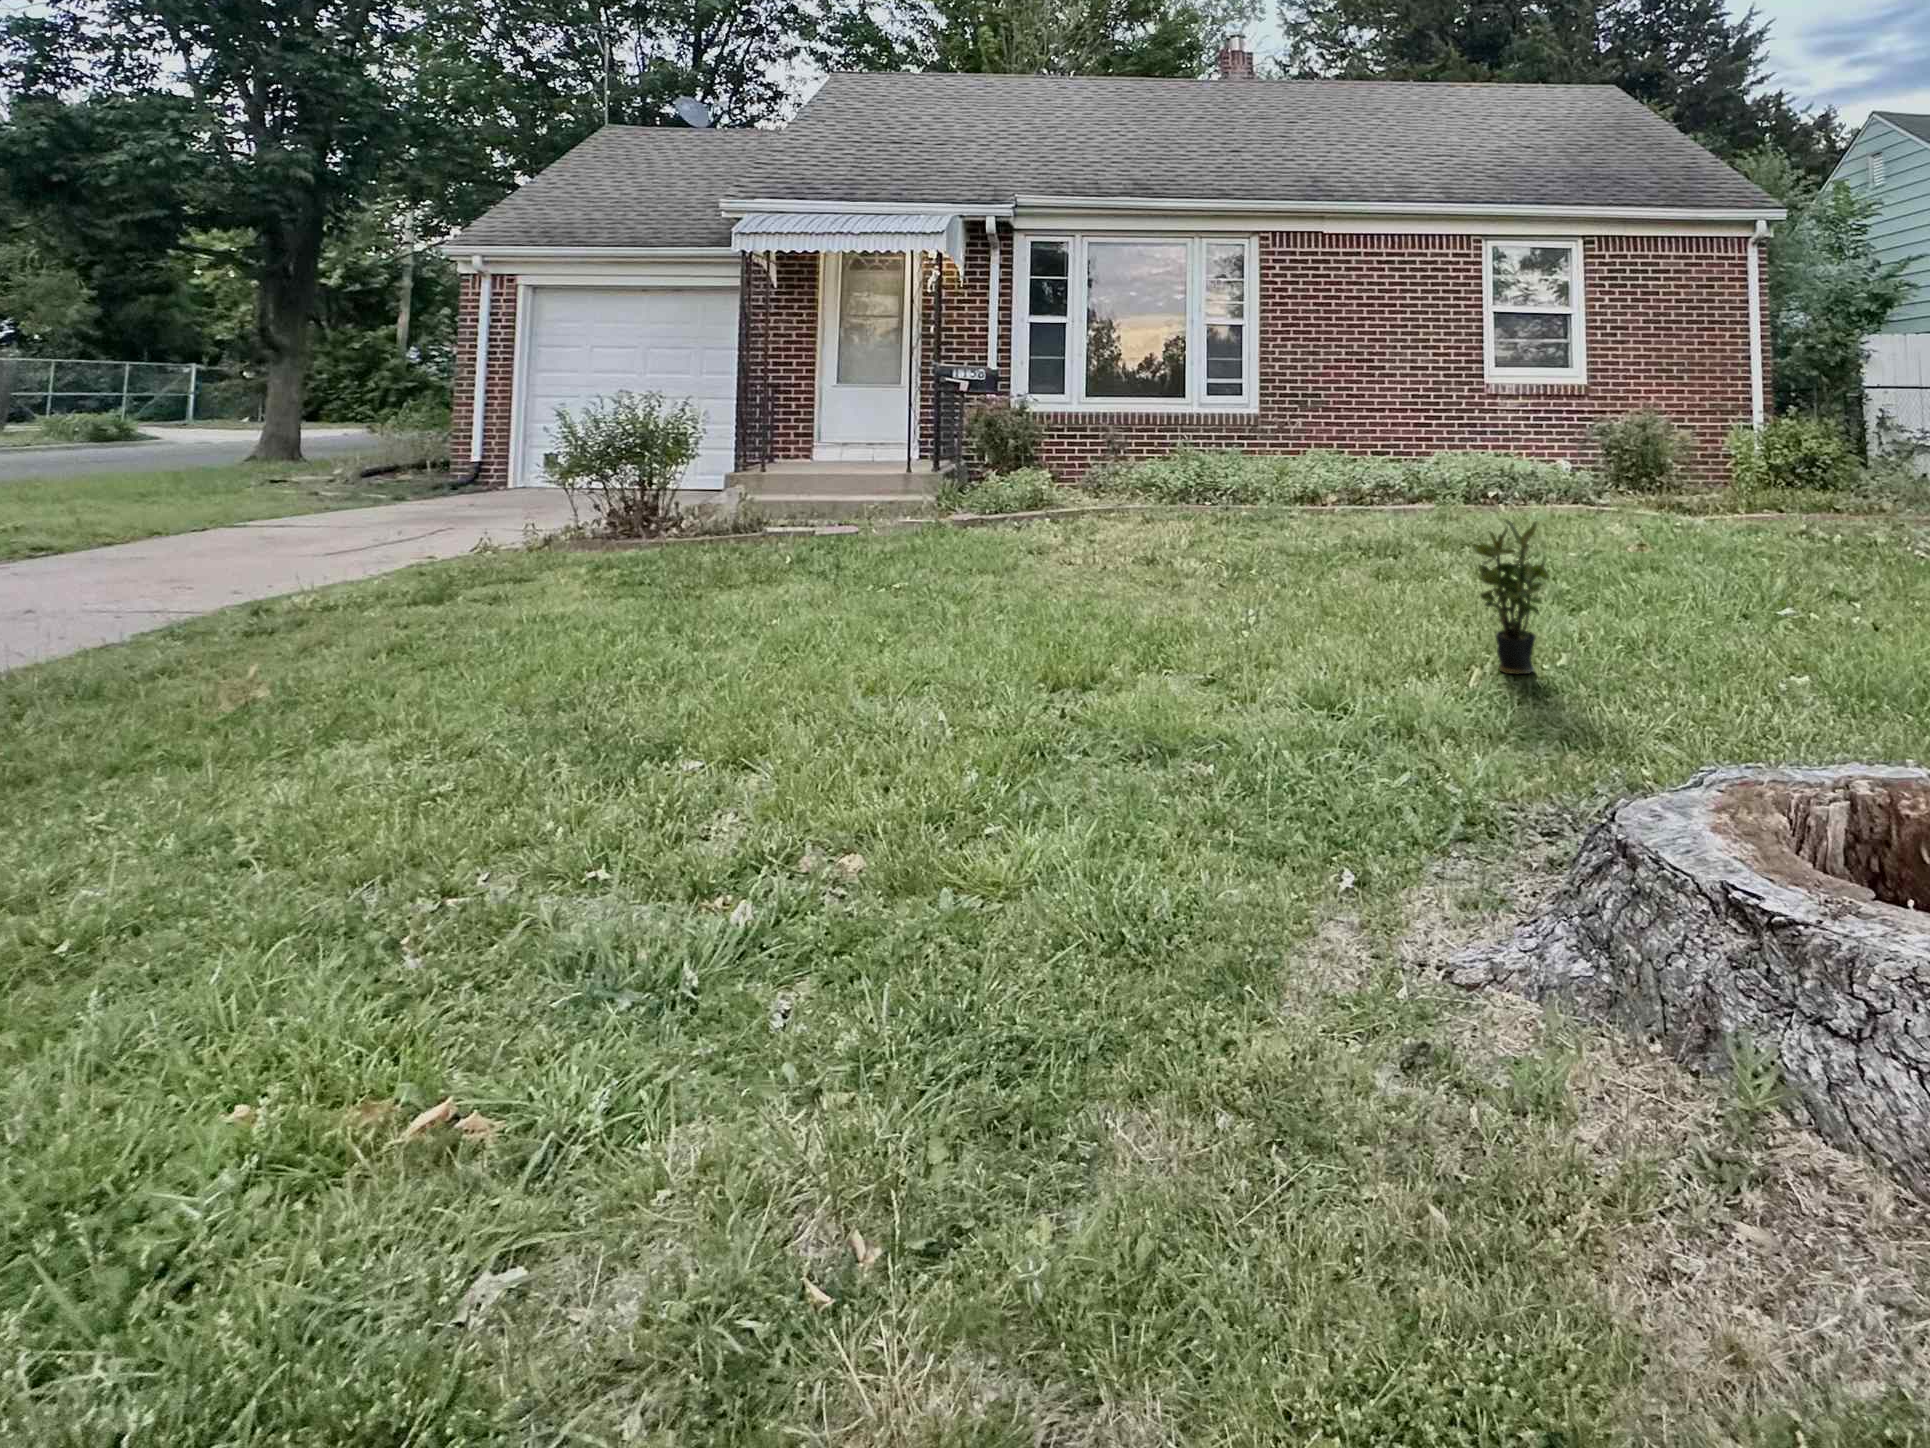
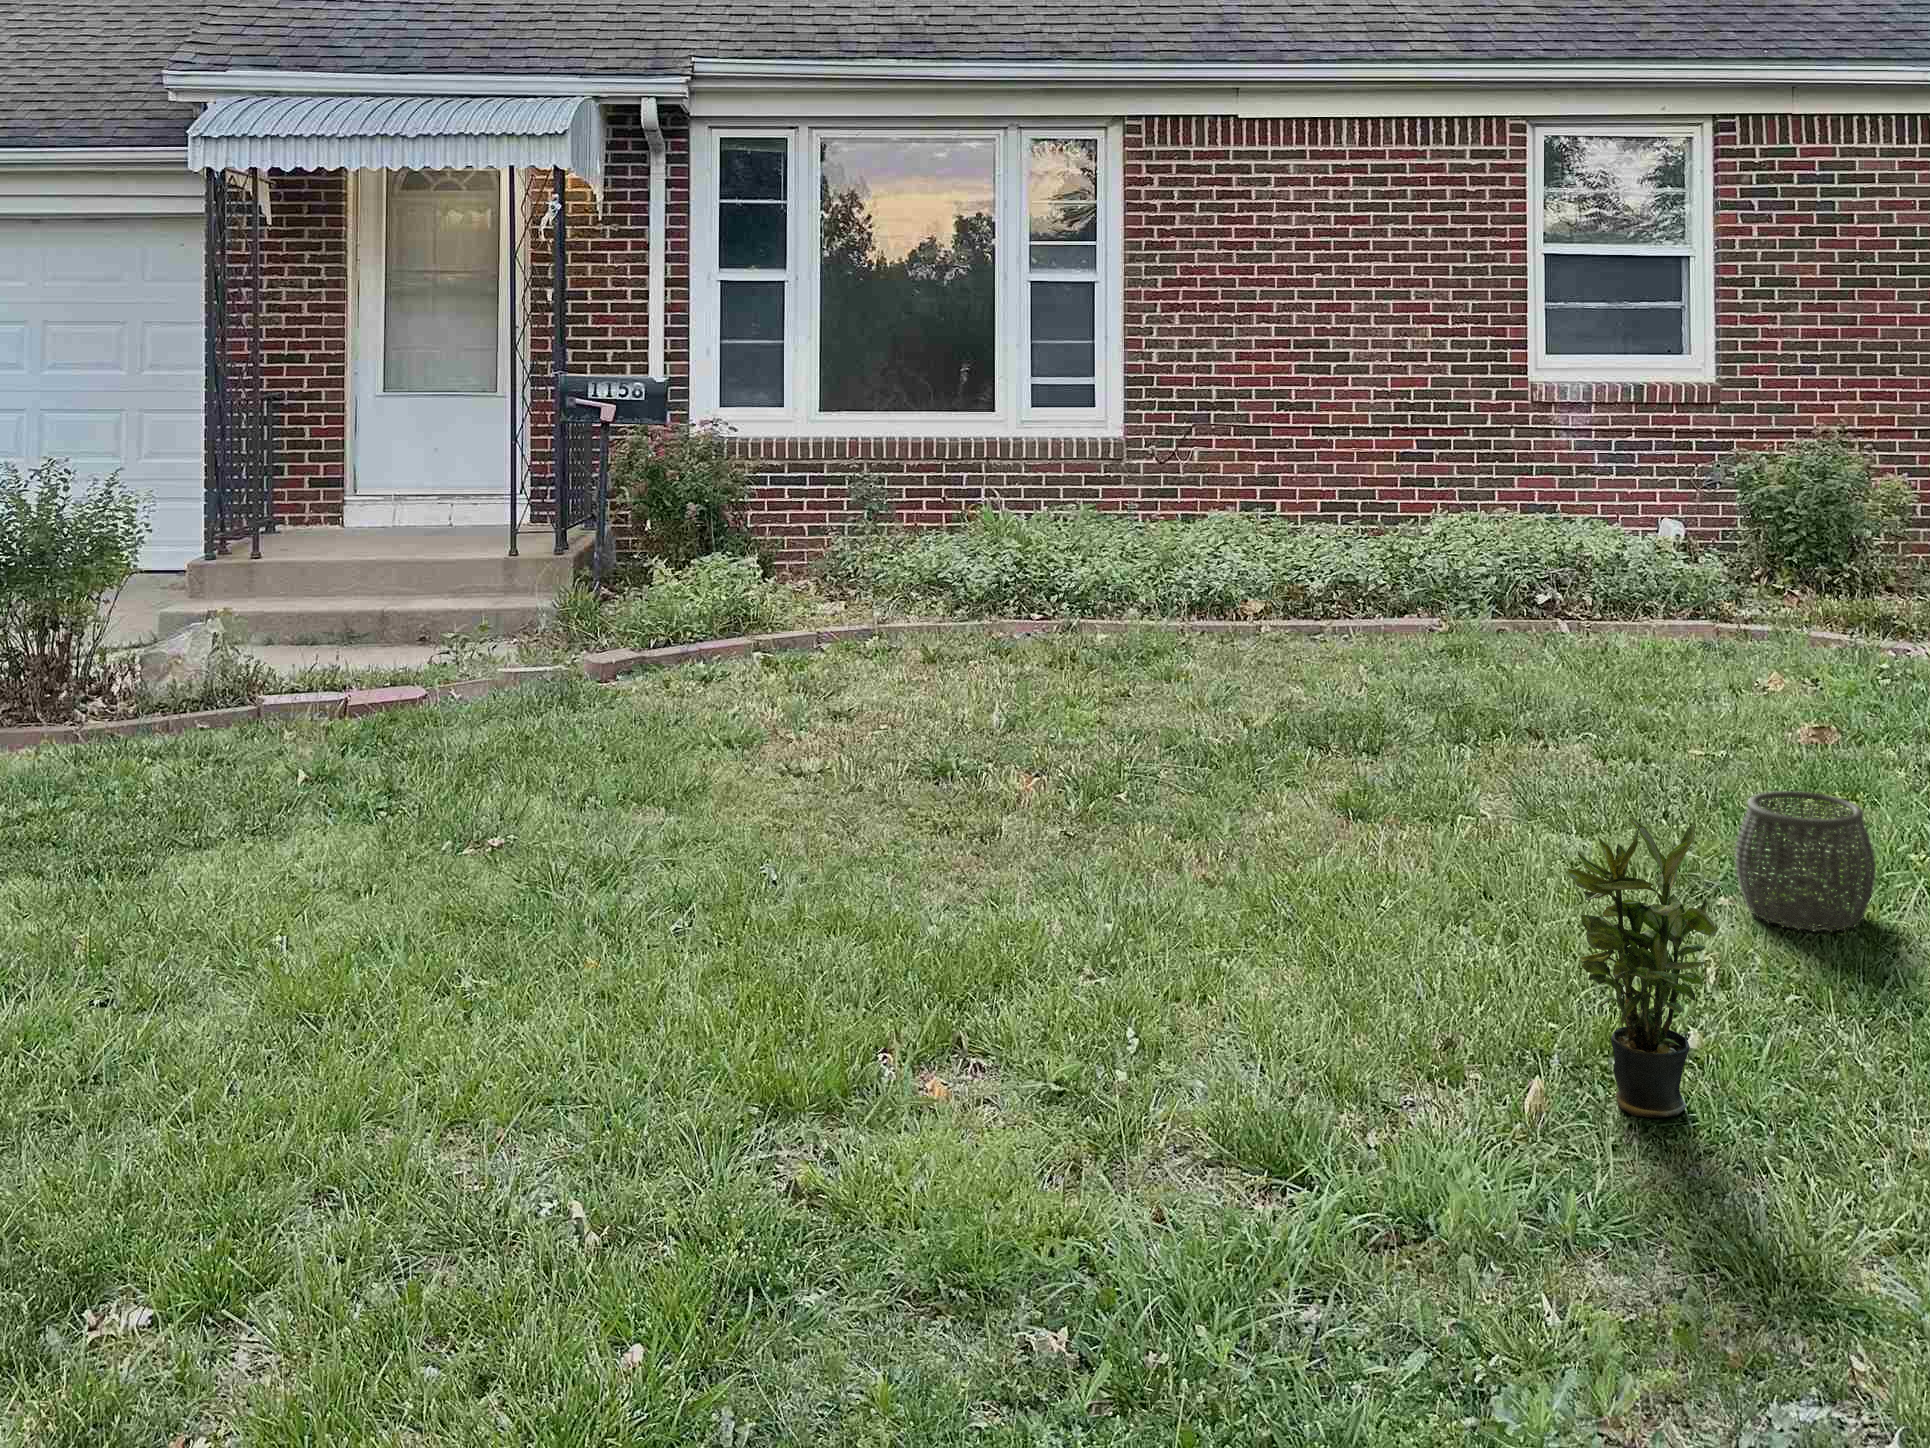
woven basket: none [1571,540,1646,611] -> present [1734,791,1876,932]

